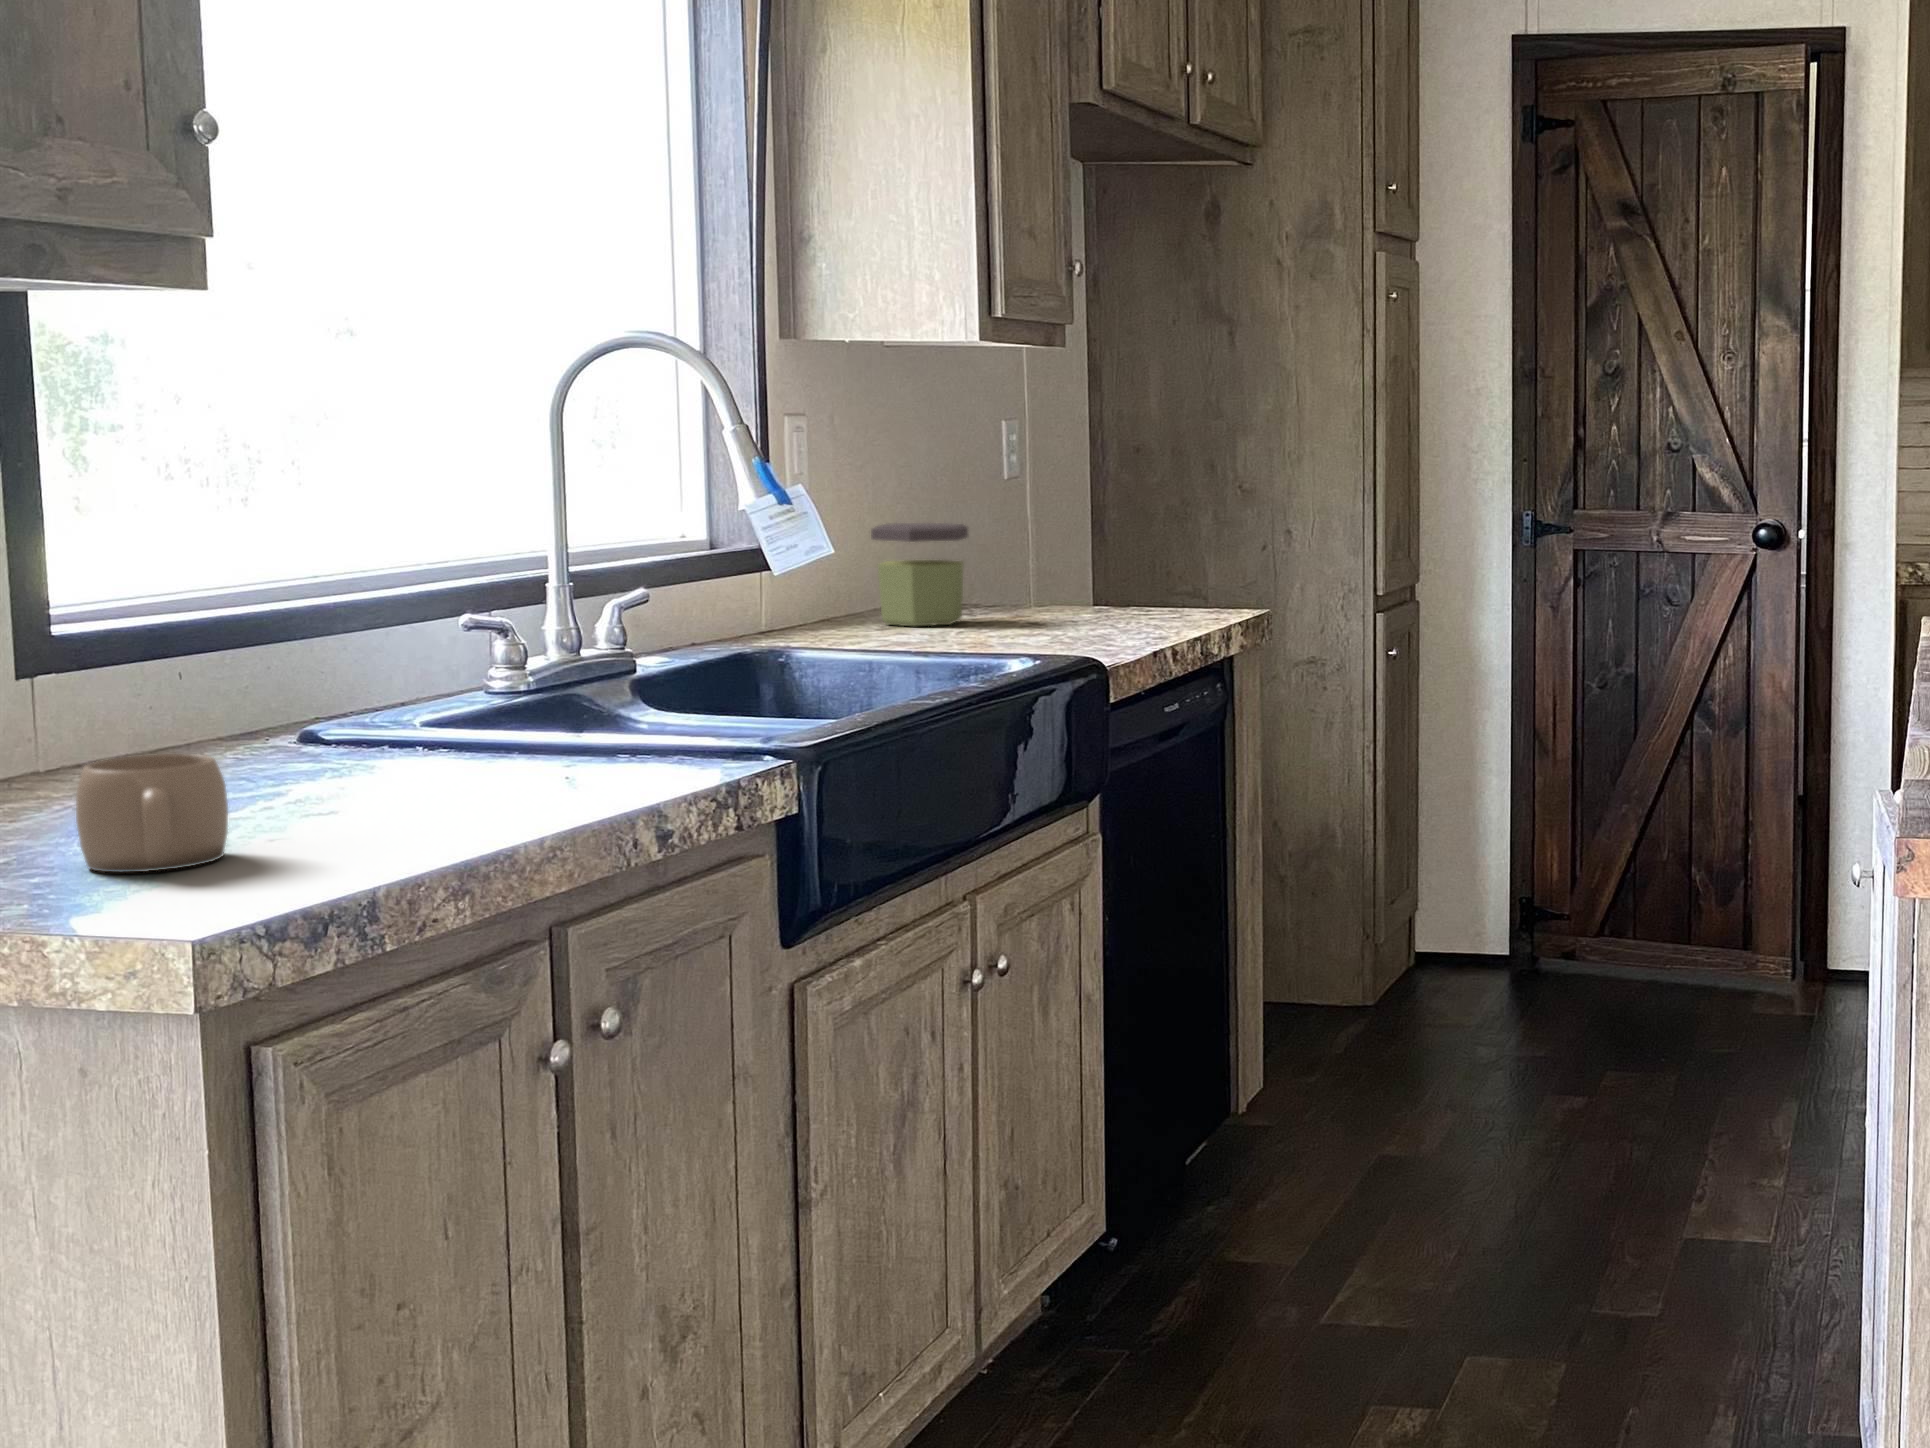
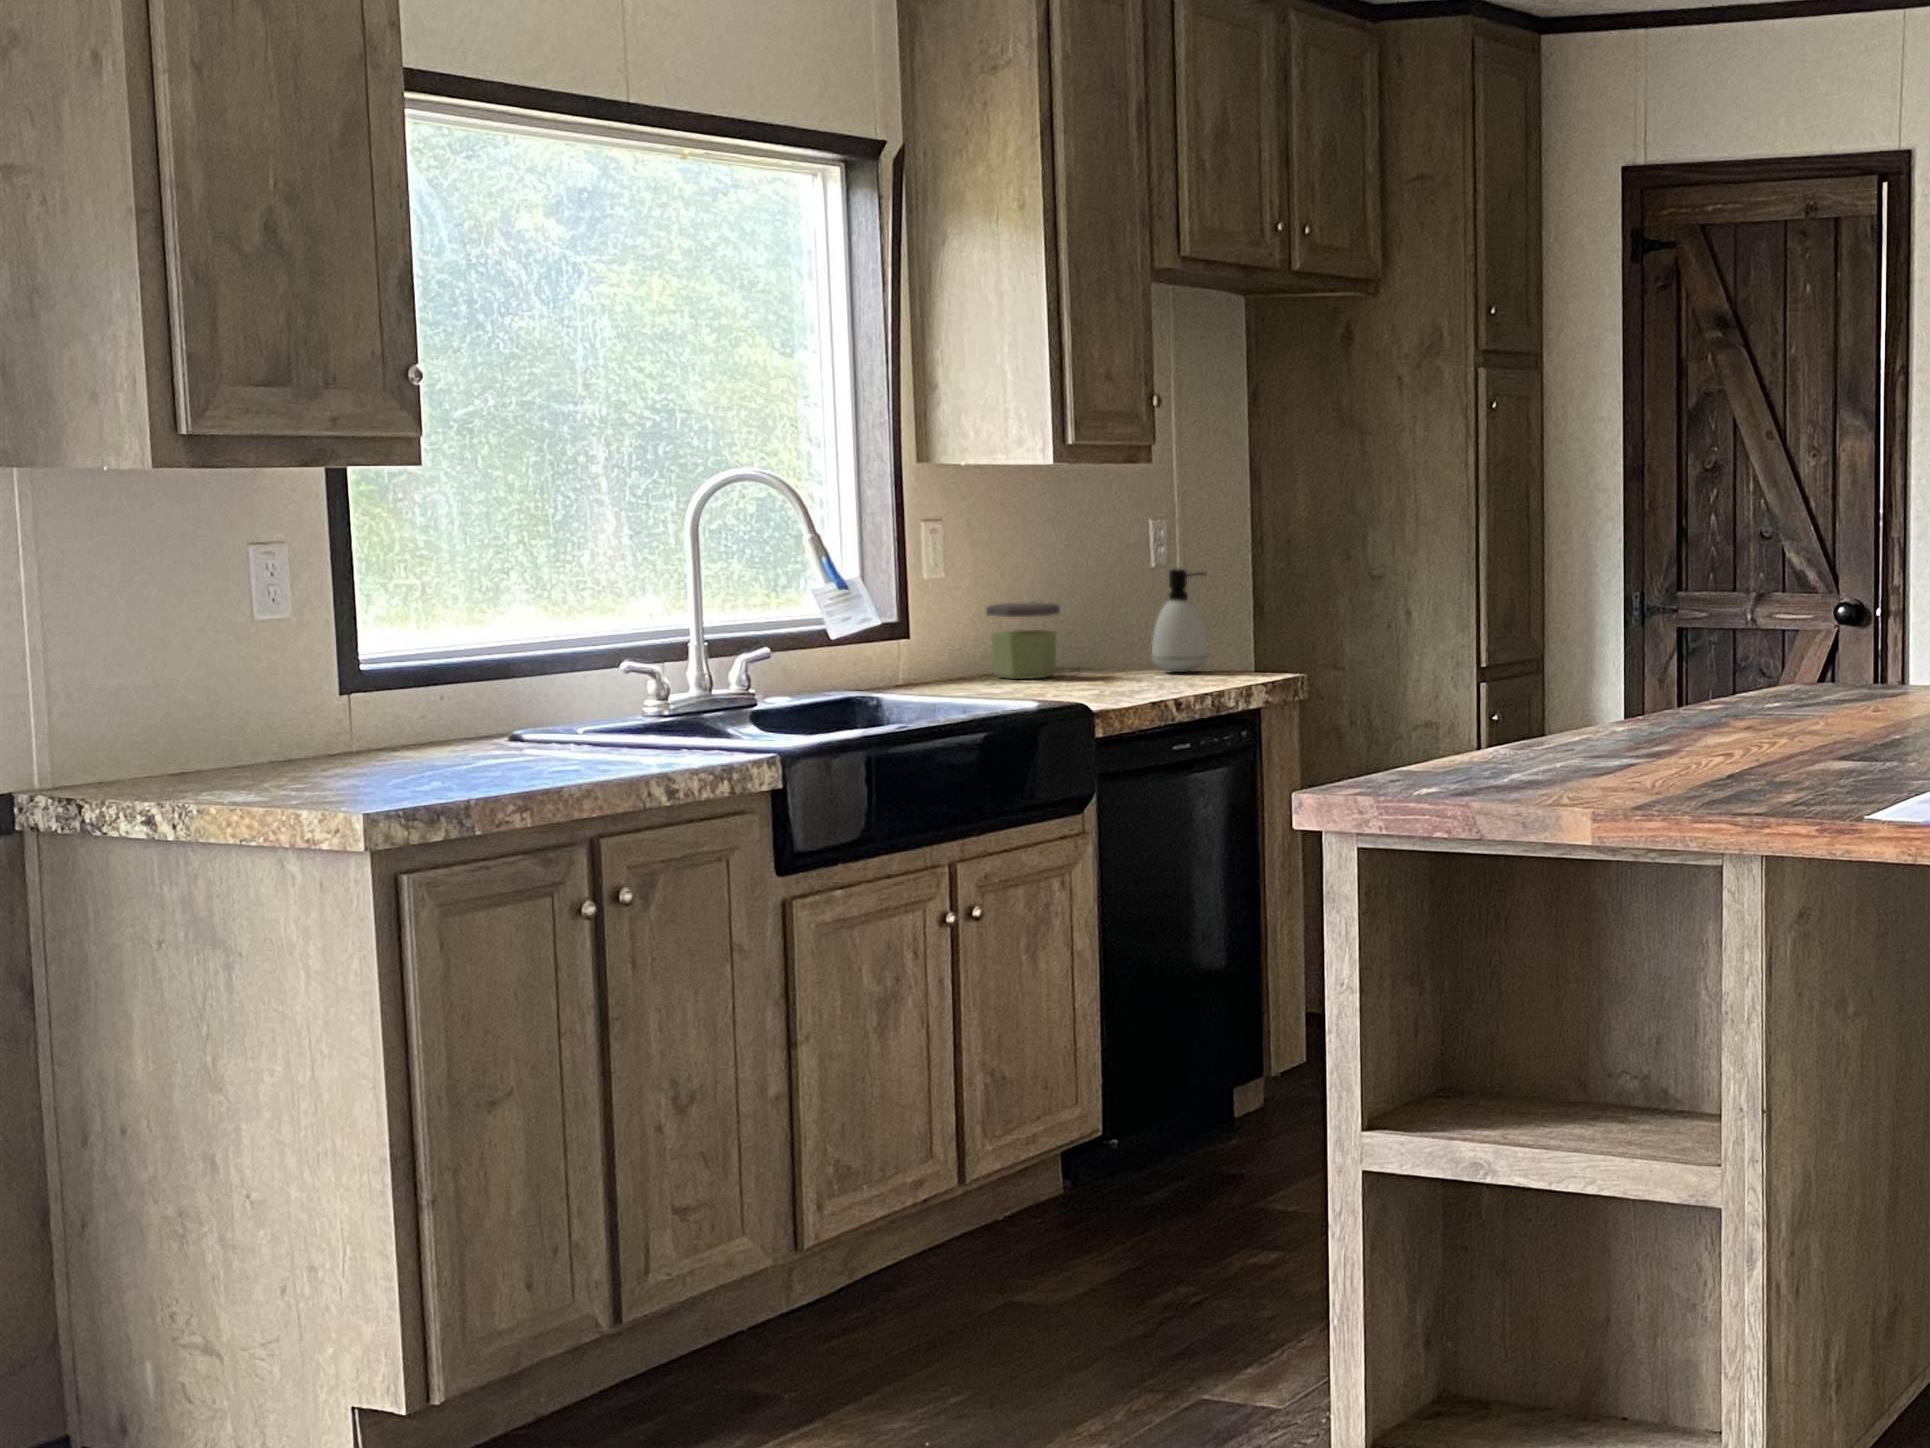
soap dispenser: none [1077,479,1150,613] -> present [1152,569,1208,672]
mug: present [76,754,228,872] -> none [353,735,426,793]

